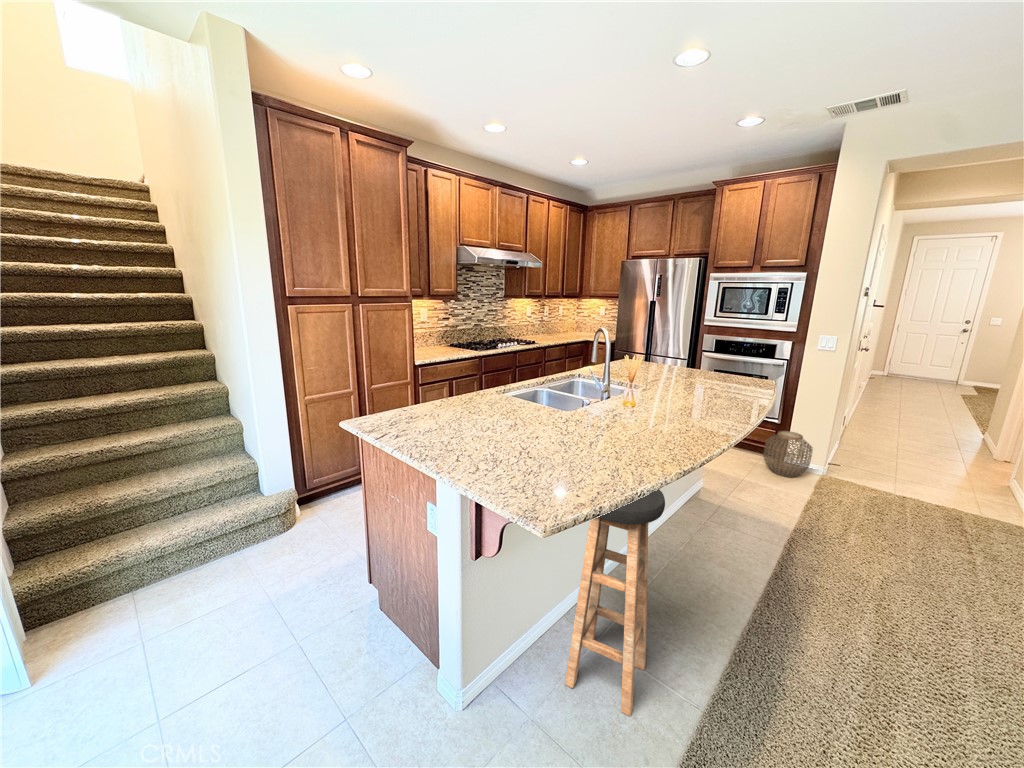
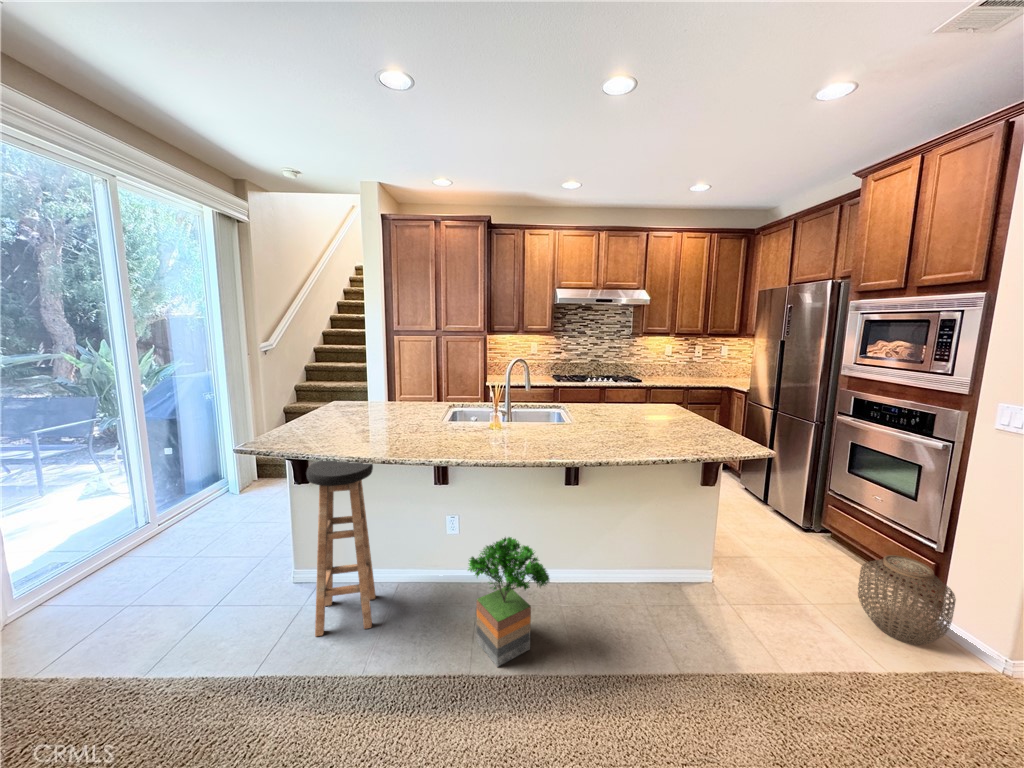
potted tree: none [692,500,776,612] -> present [468,537,549,667]

